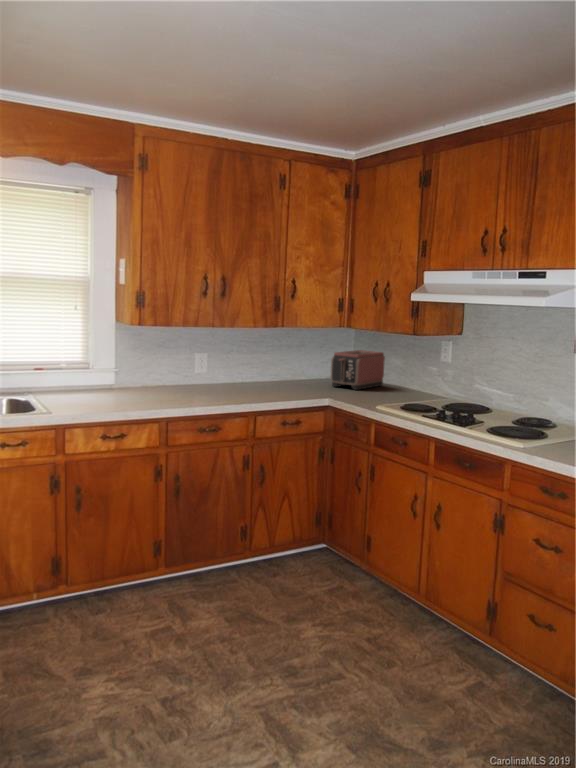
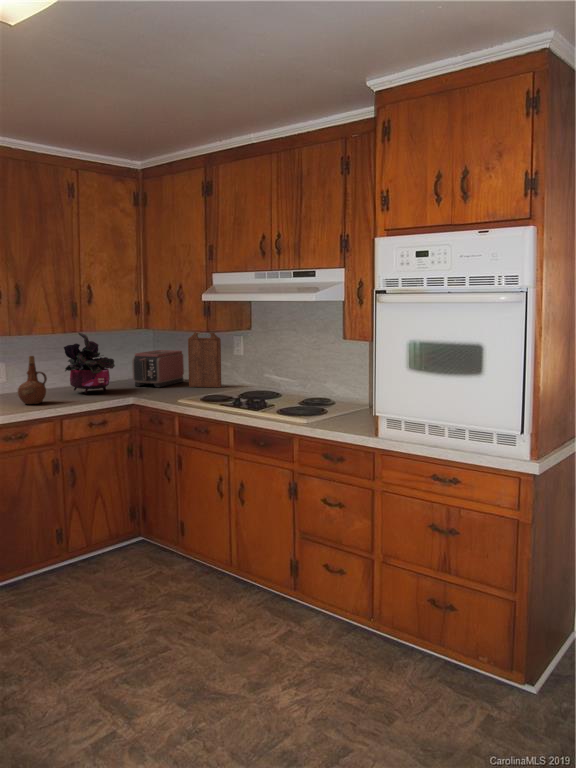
potted plant: none [264,328,314,391] -> present [64,333,115,394]
cutting board: none [388,332,427,395] -> present [188,332,221,388]
ceramic pitcher: none [218,349,246,398] -> present [18,356,47,404]

